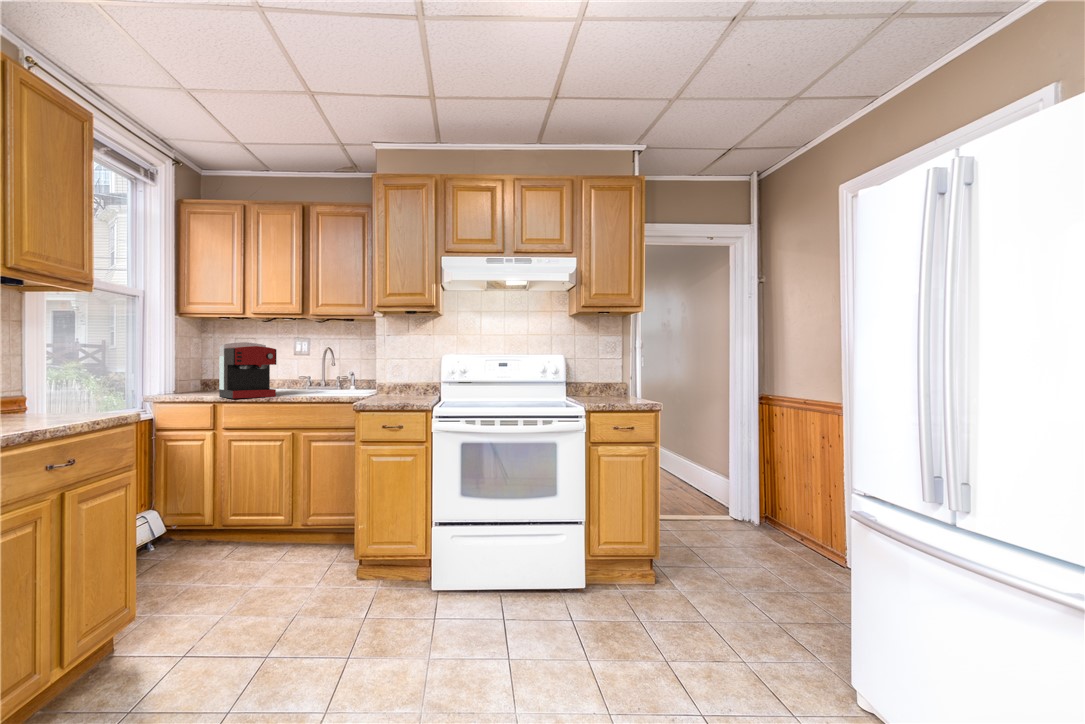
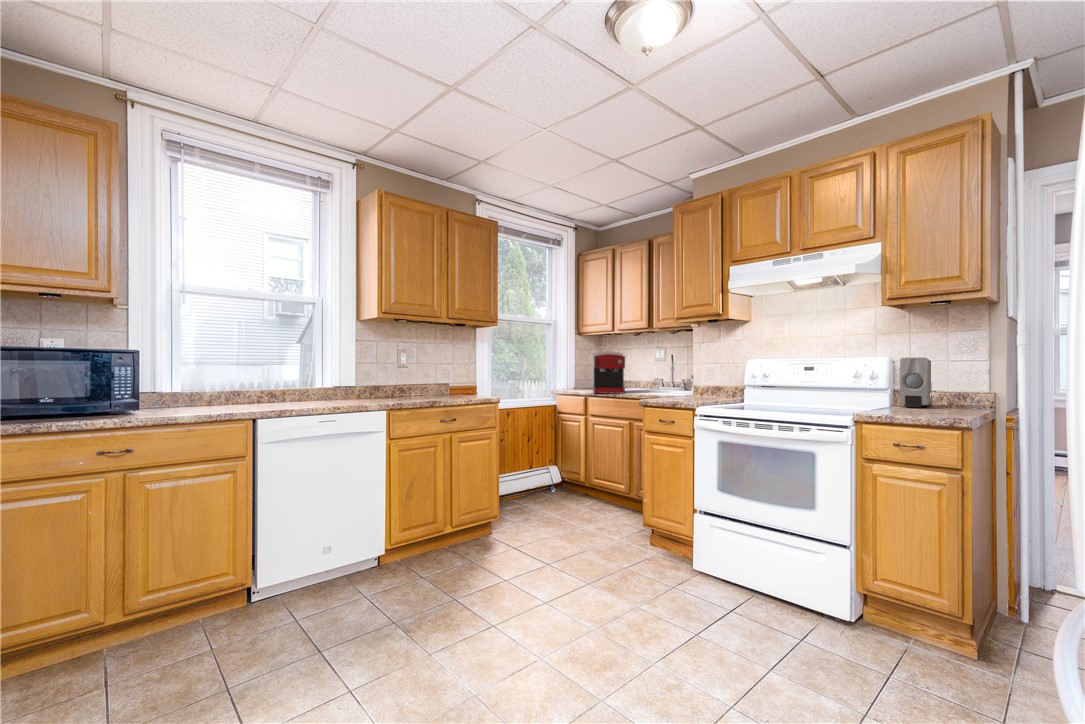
soap dispenser: none [580,356,603,396] -> present [900,358,932,407]

